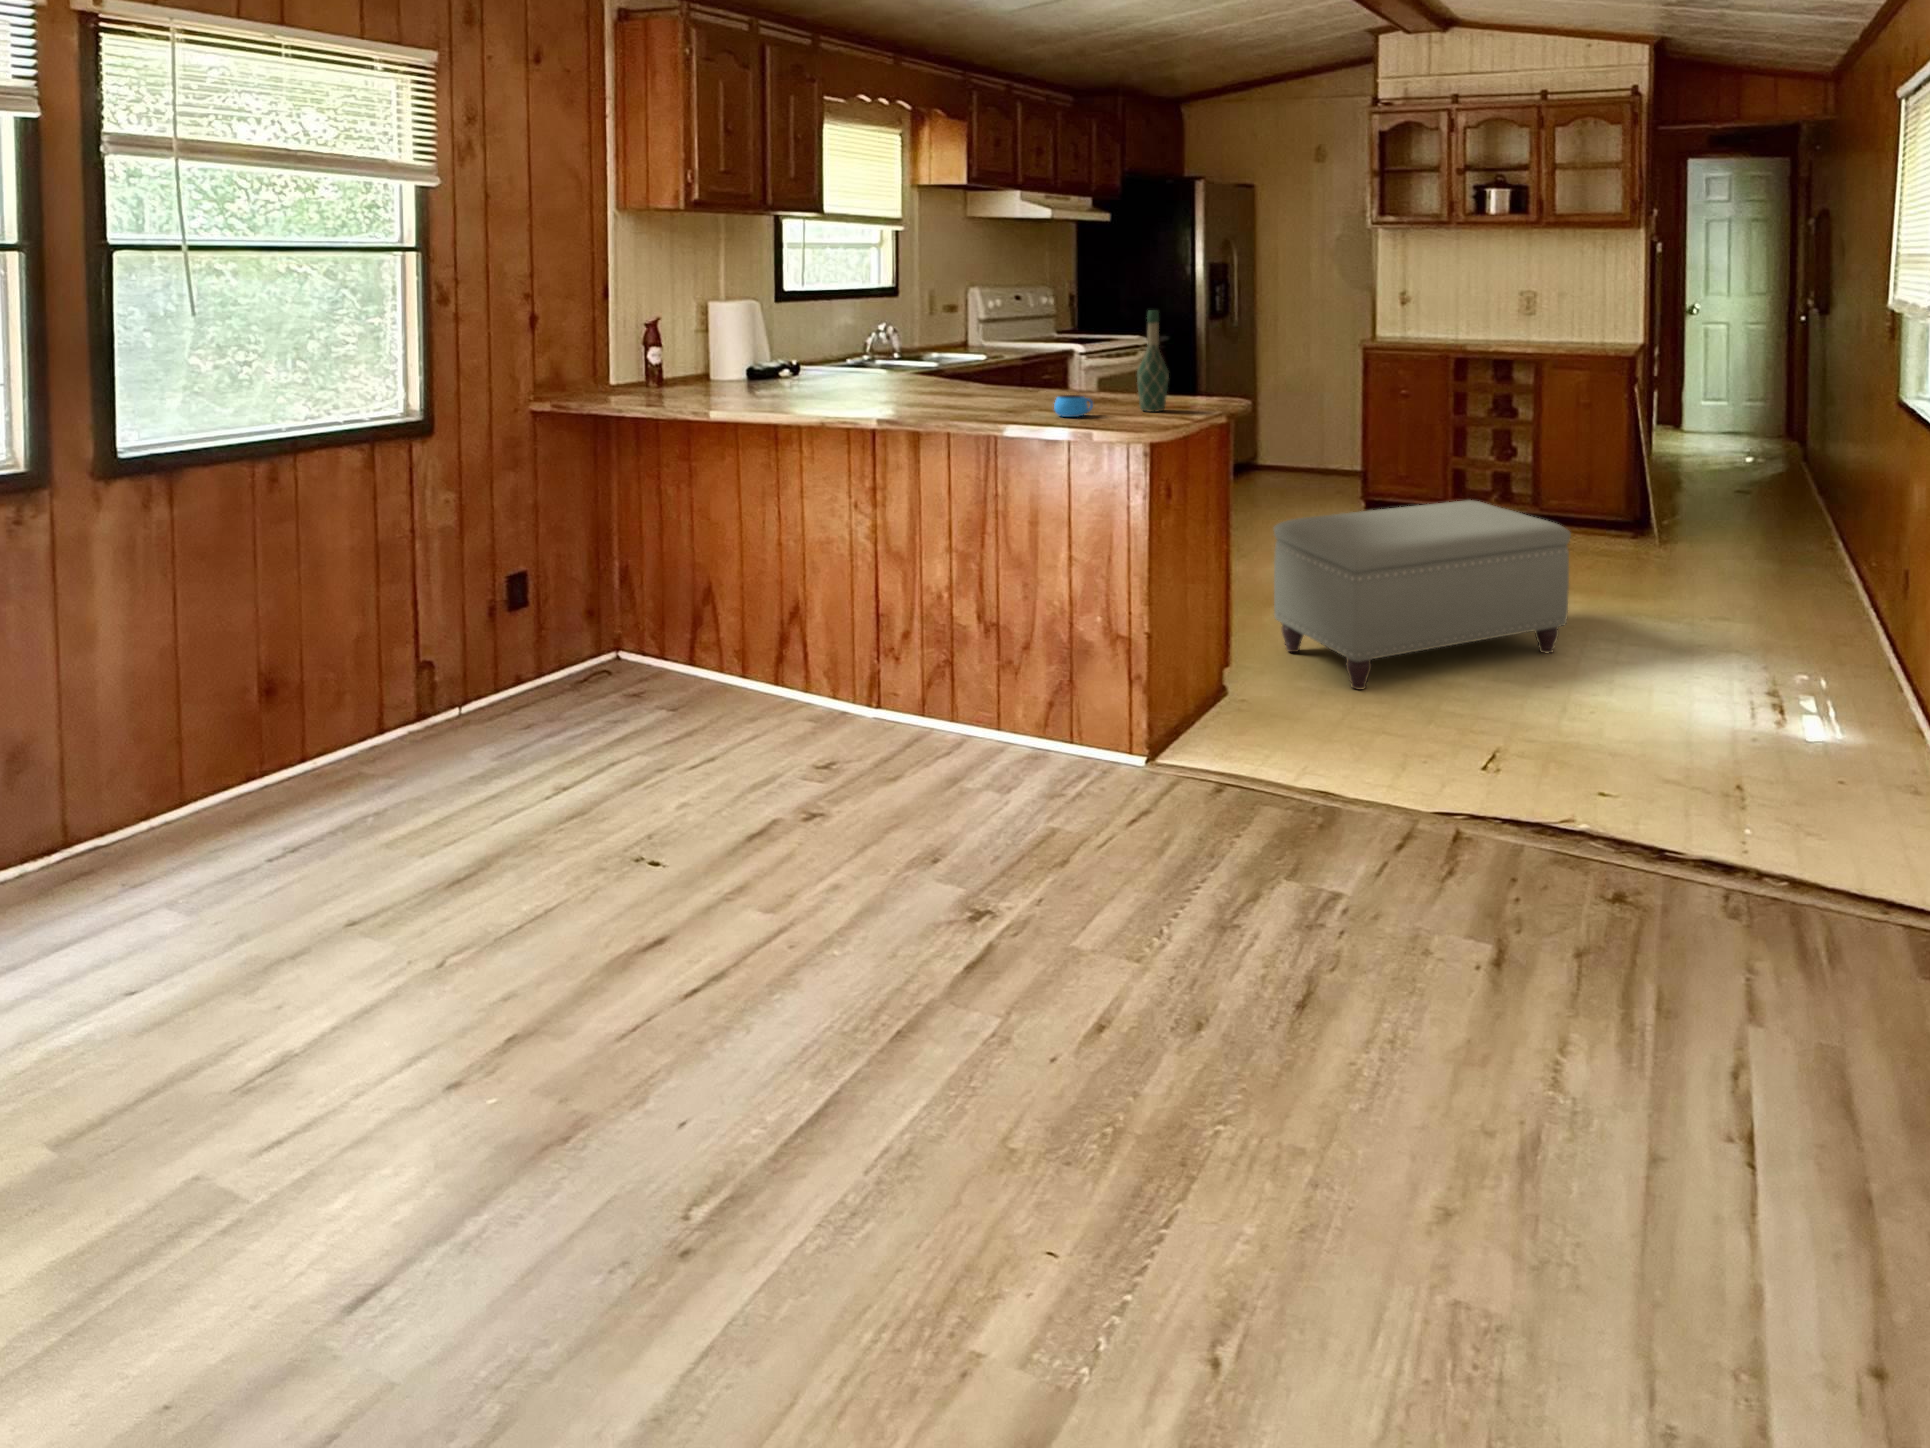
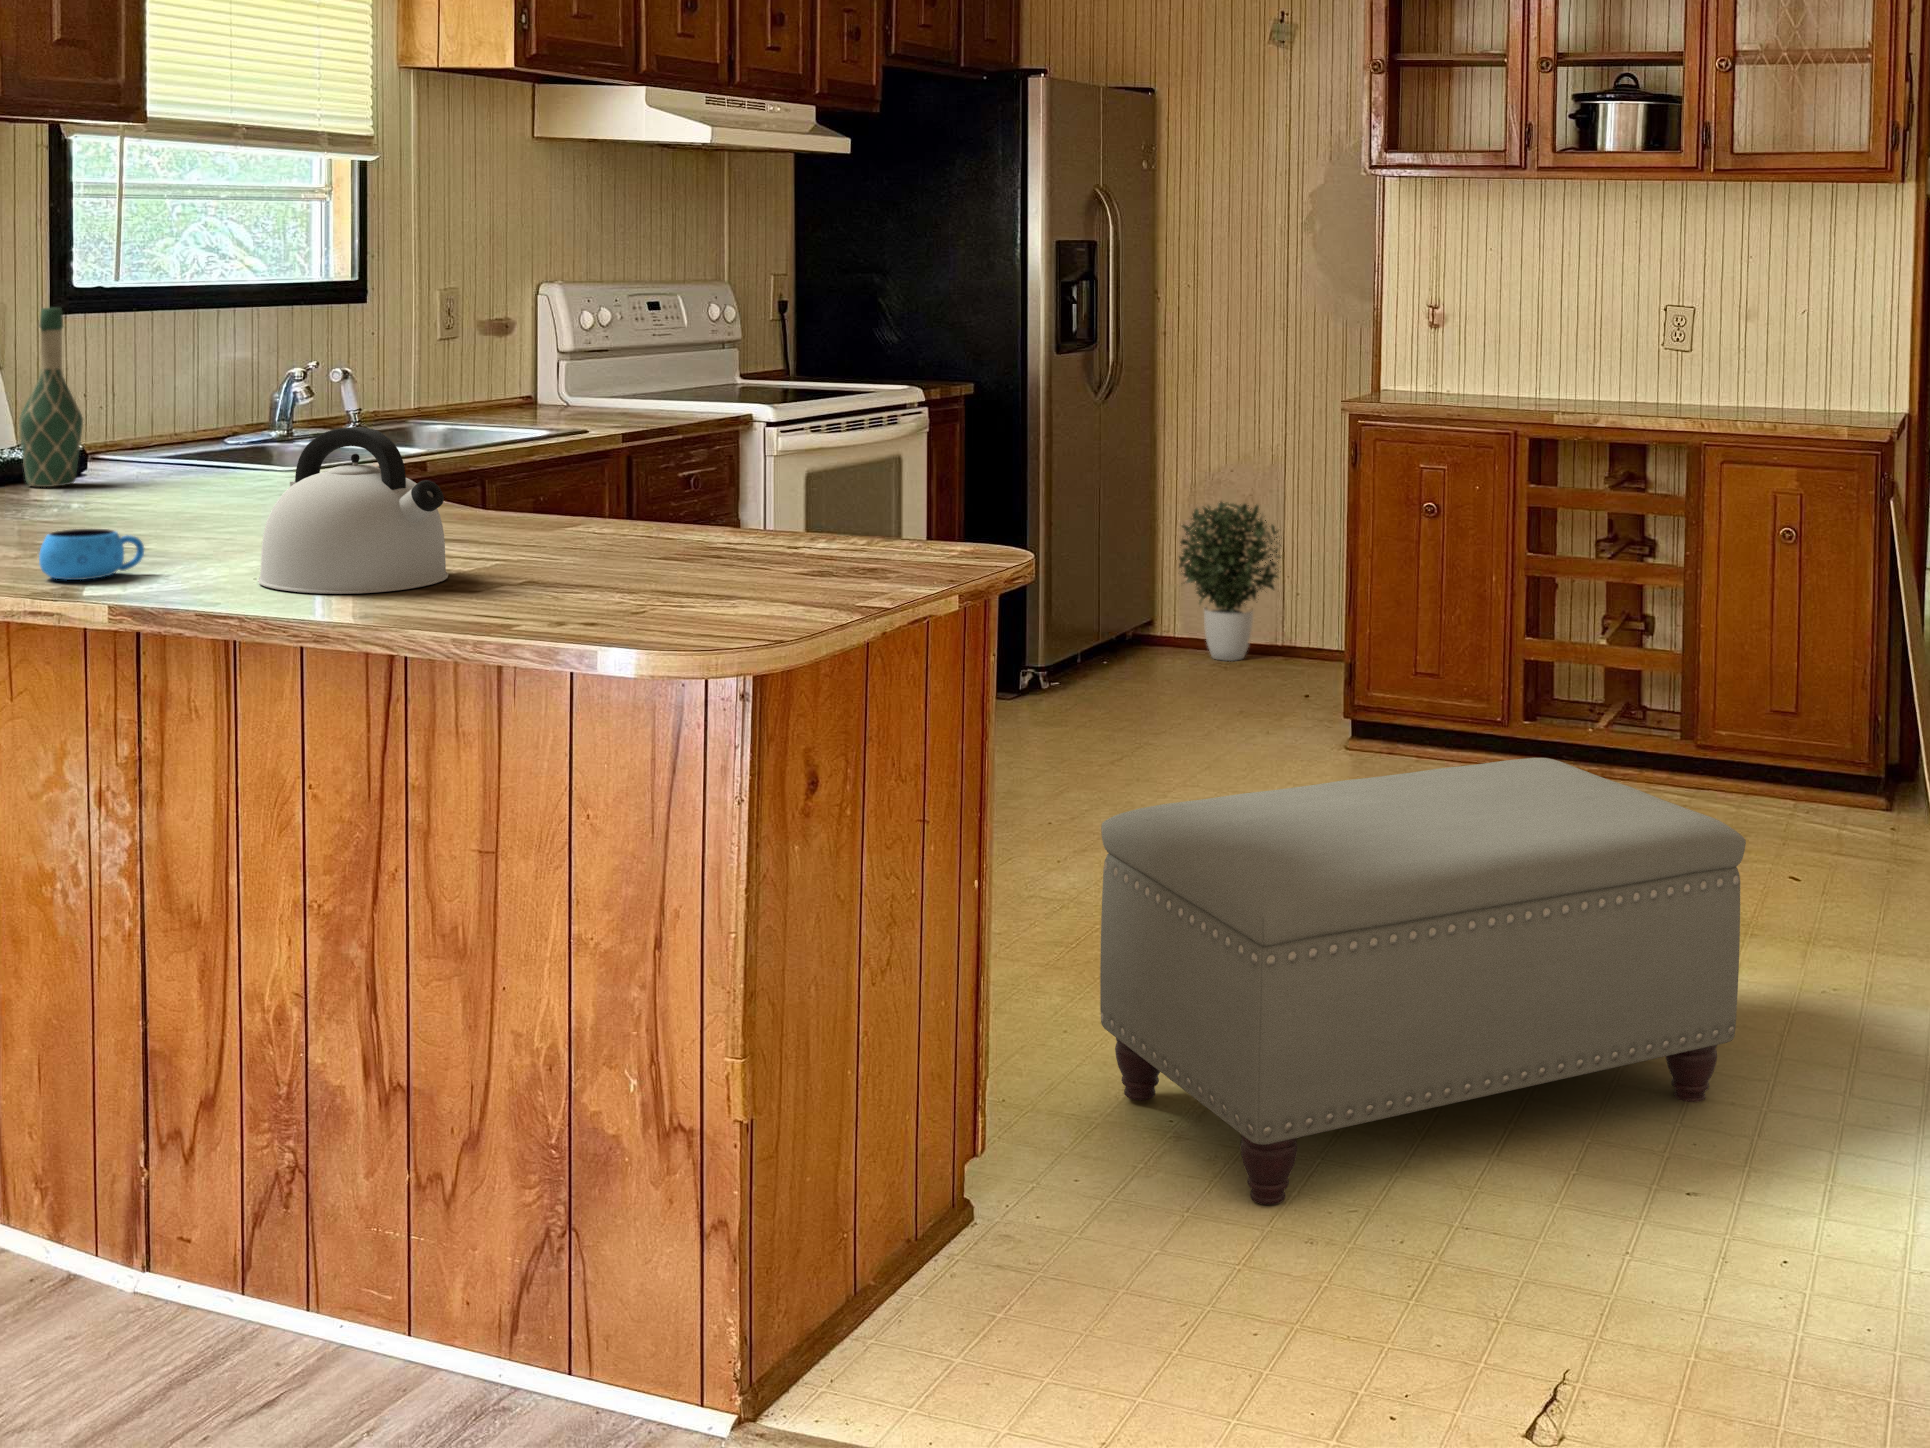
wine bottle: present [1137,310,1169,412] -> present [19,308,83,487]
kettle: none [924,345,1004,416] -> present [257,427,448,594]
potted plant: none [1270,394,1325,475] -> present [1179,502,1282,661]
mug: present [1054,395,1093,417] -> present [39,529,144,580]

